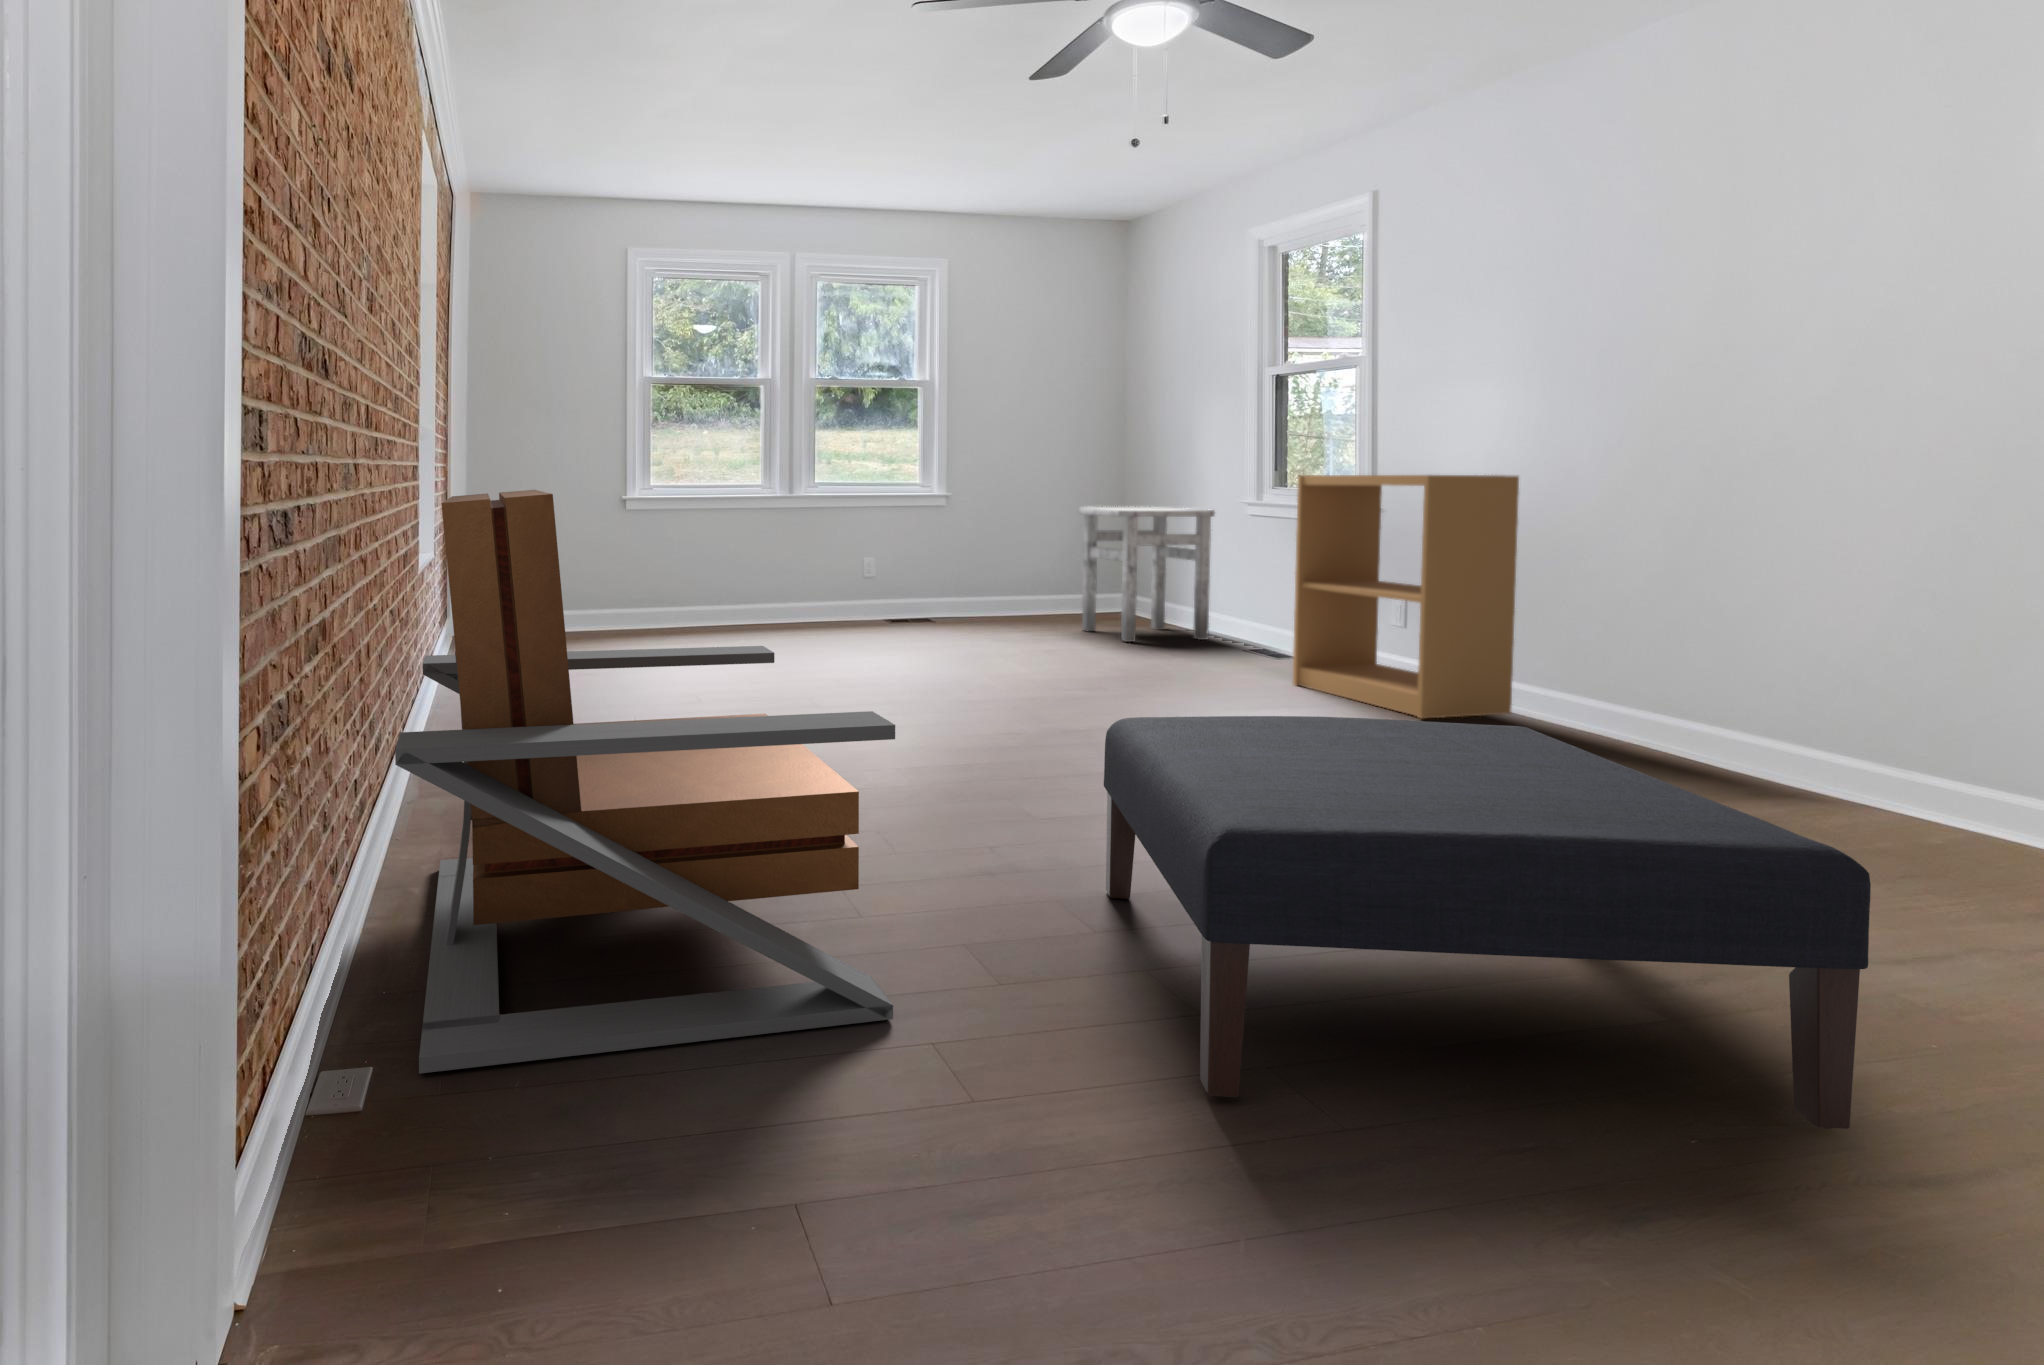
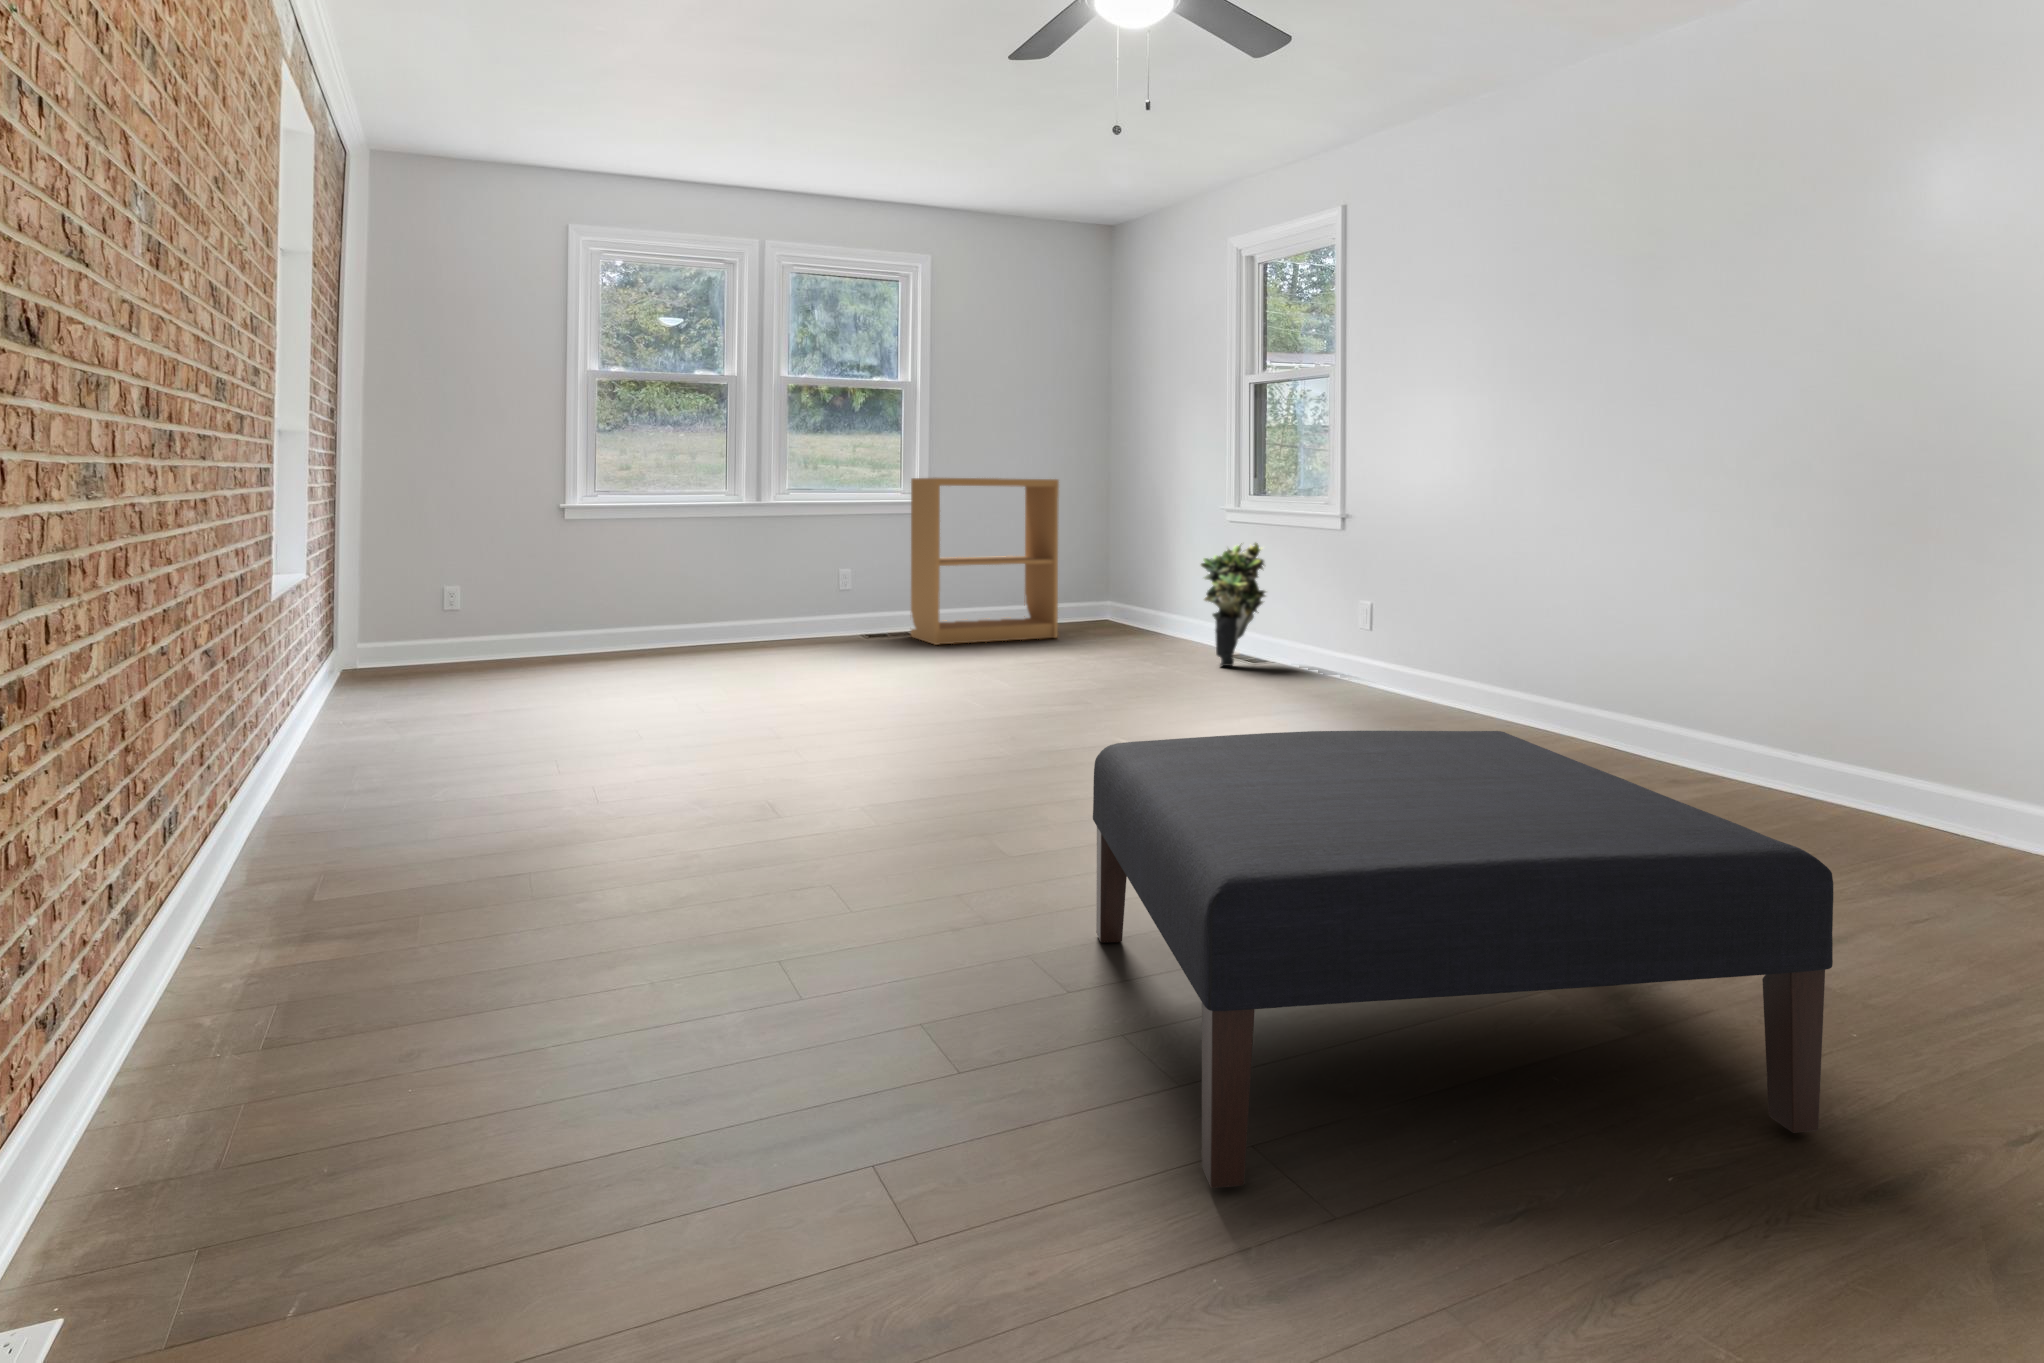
bookshelf: present [1293,475,1519,718] -> present [911,478,1059,645]
lounge chair: present [395,490,895,1073] -> none [103,493,847,1322]
side table: present [1079,507,1215,642] -> none [1068,515,1198,651]
potted plant: none [1216,536,1289,661] -> present [1201,543,1265,666]

